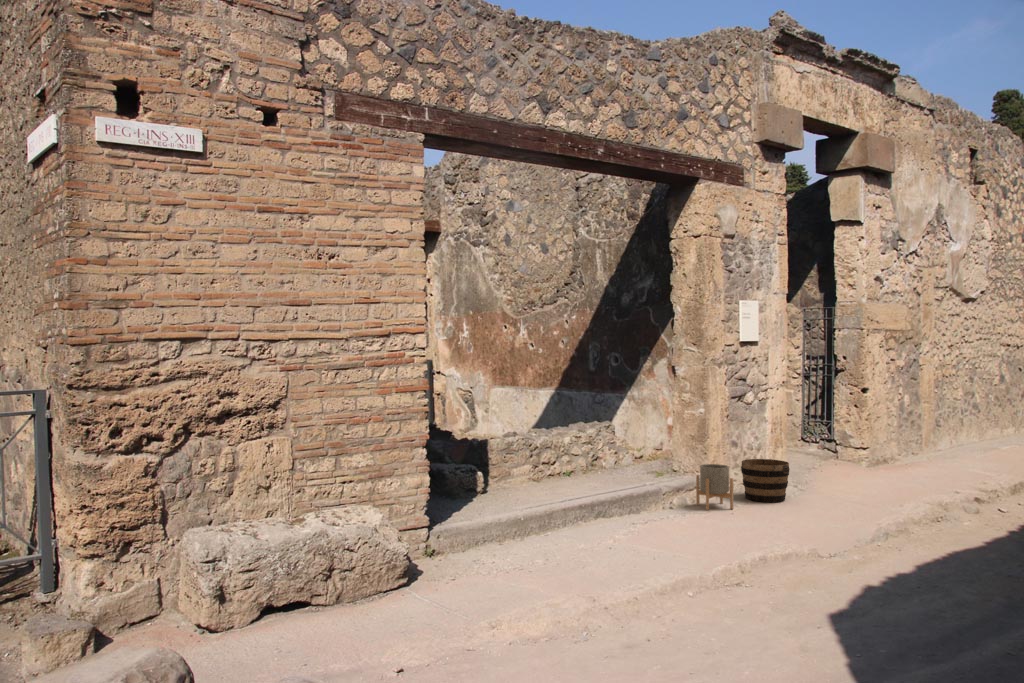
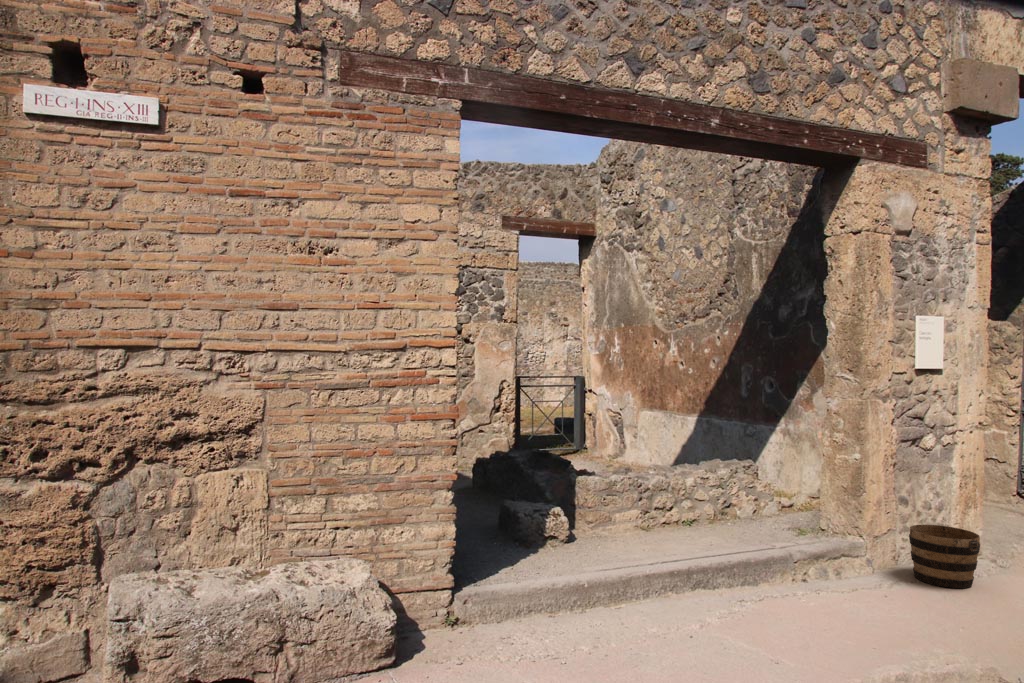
planter: present [696,464,733,510] -> none [840,528,892,593]

